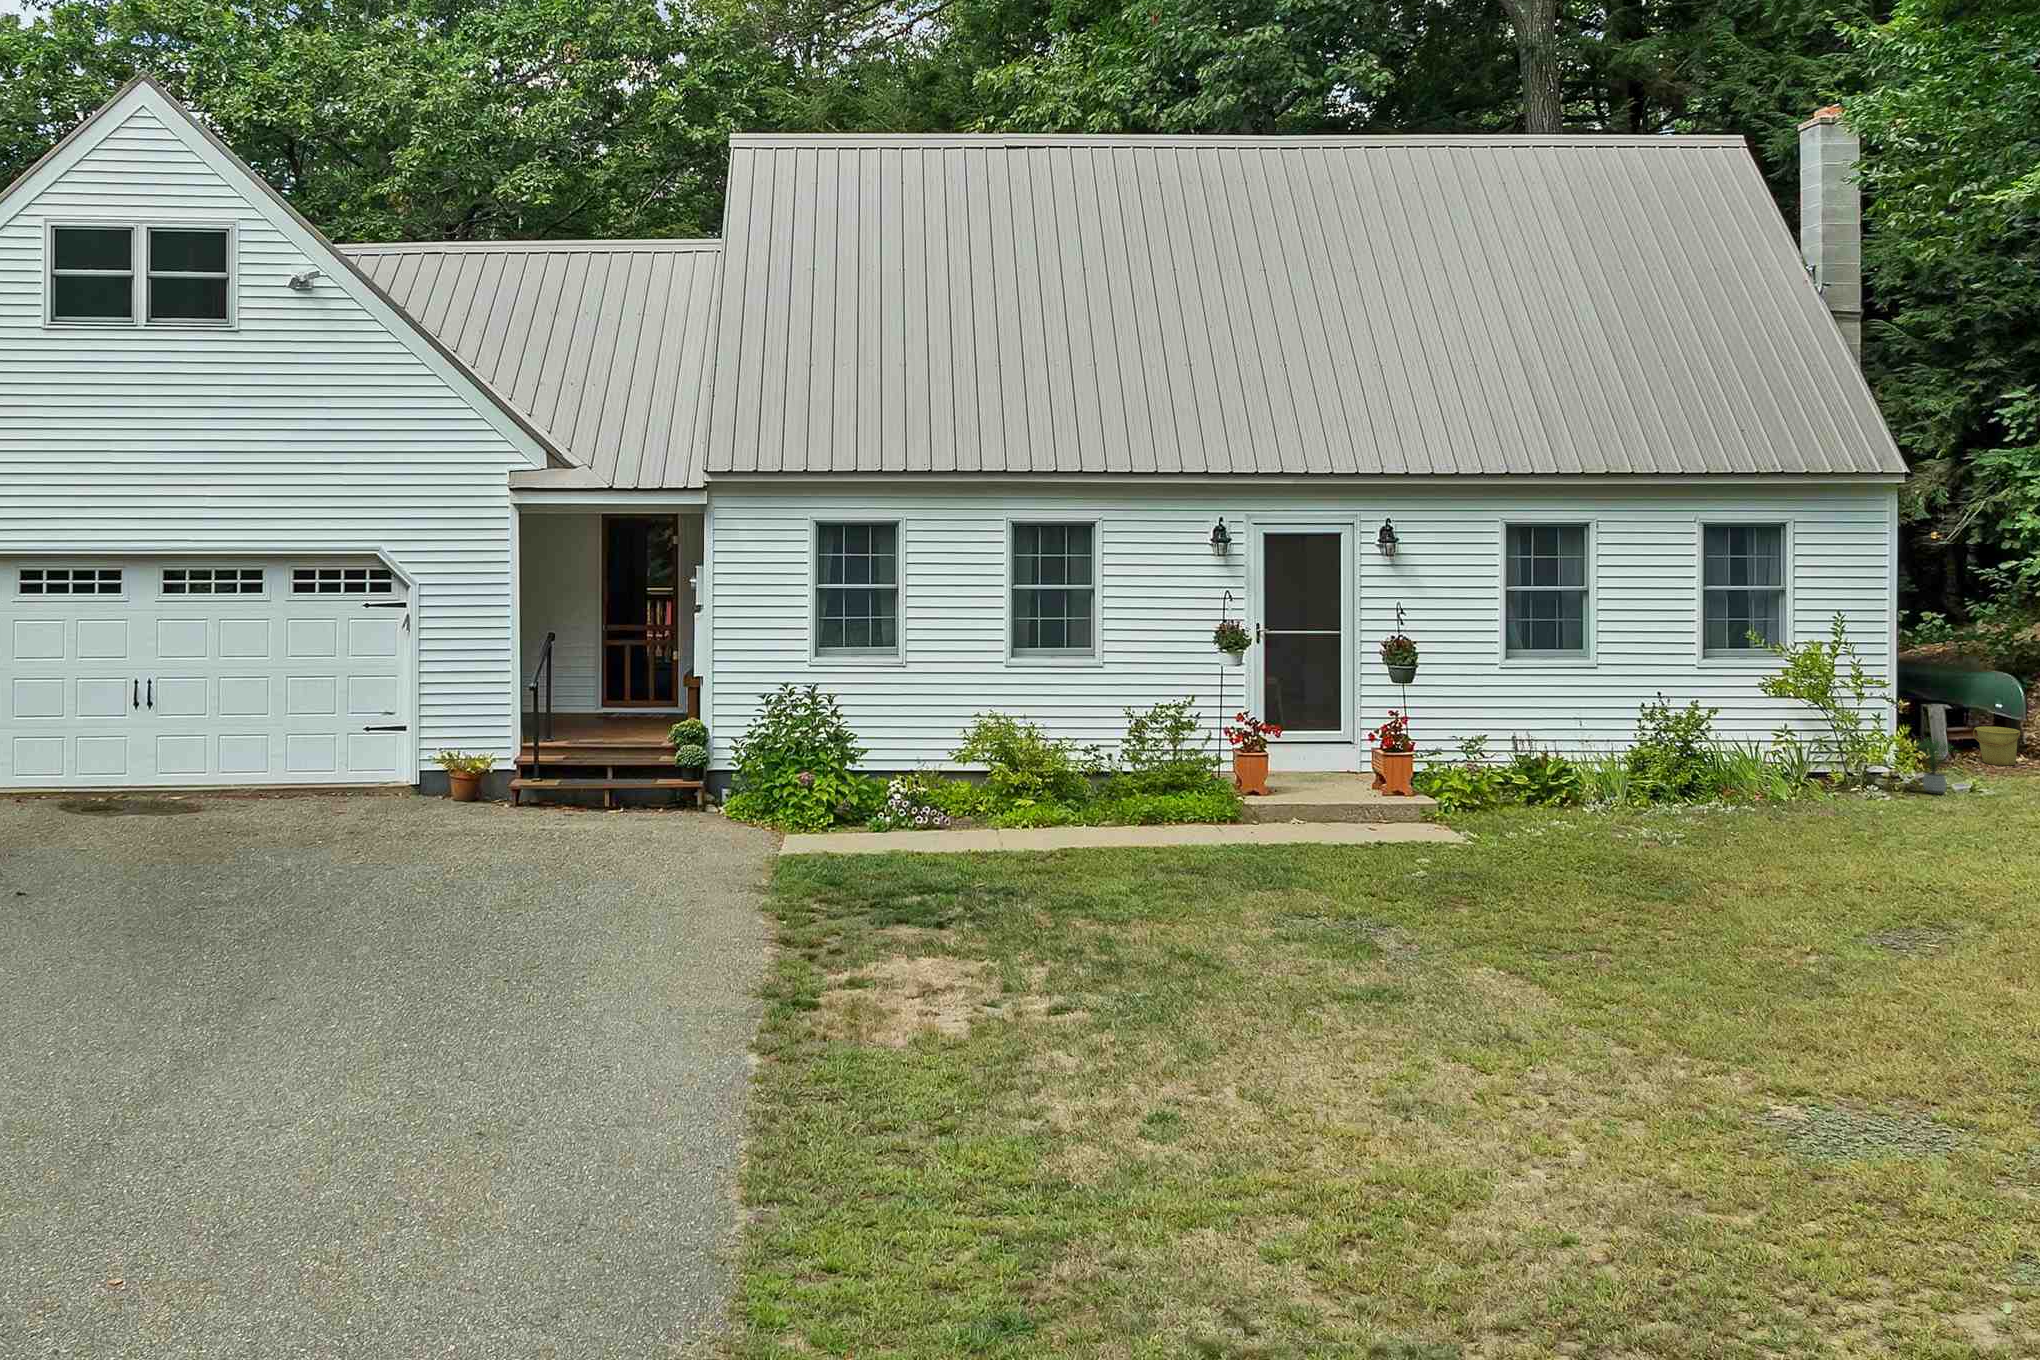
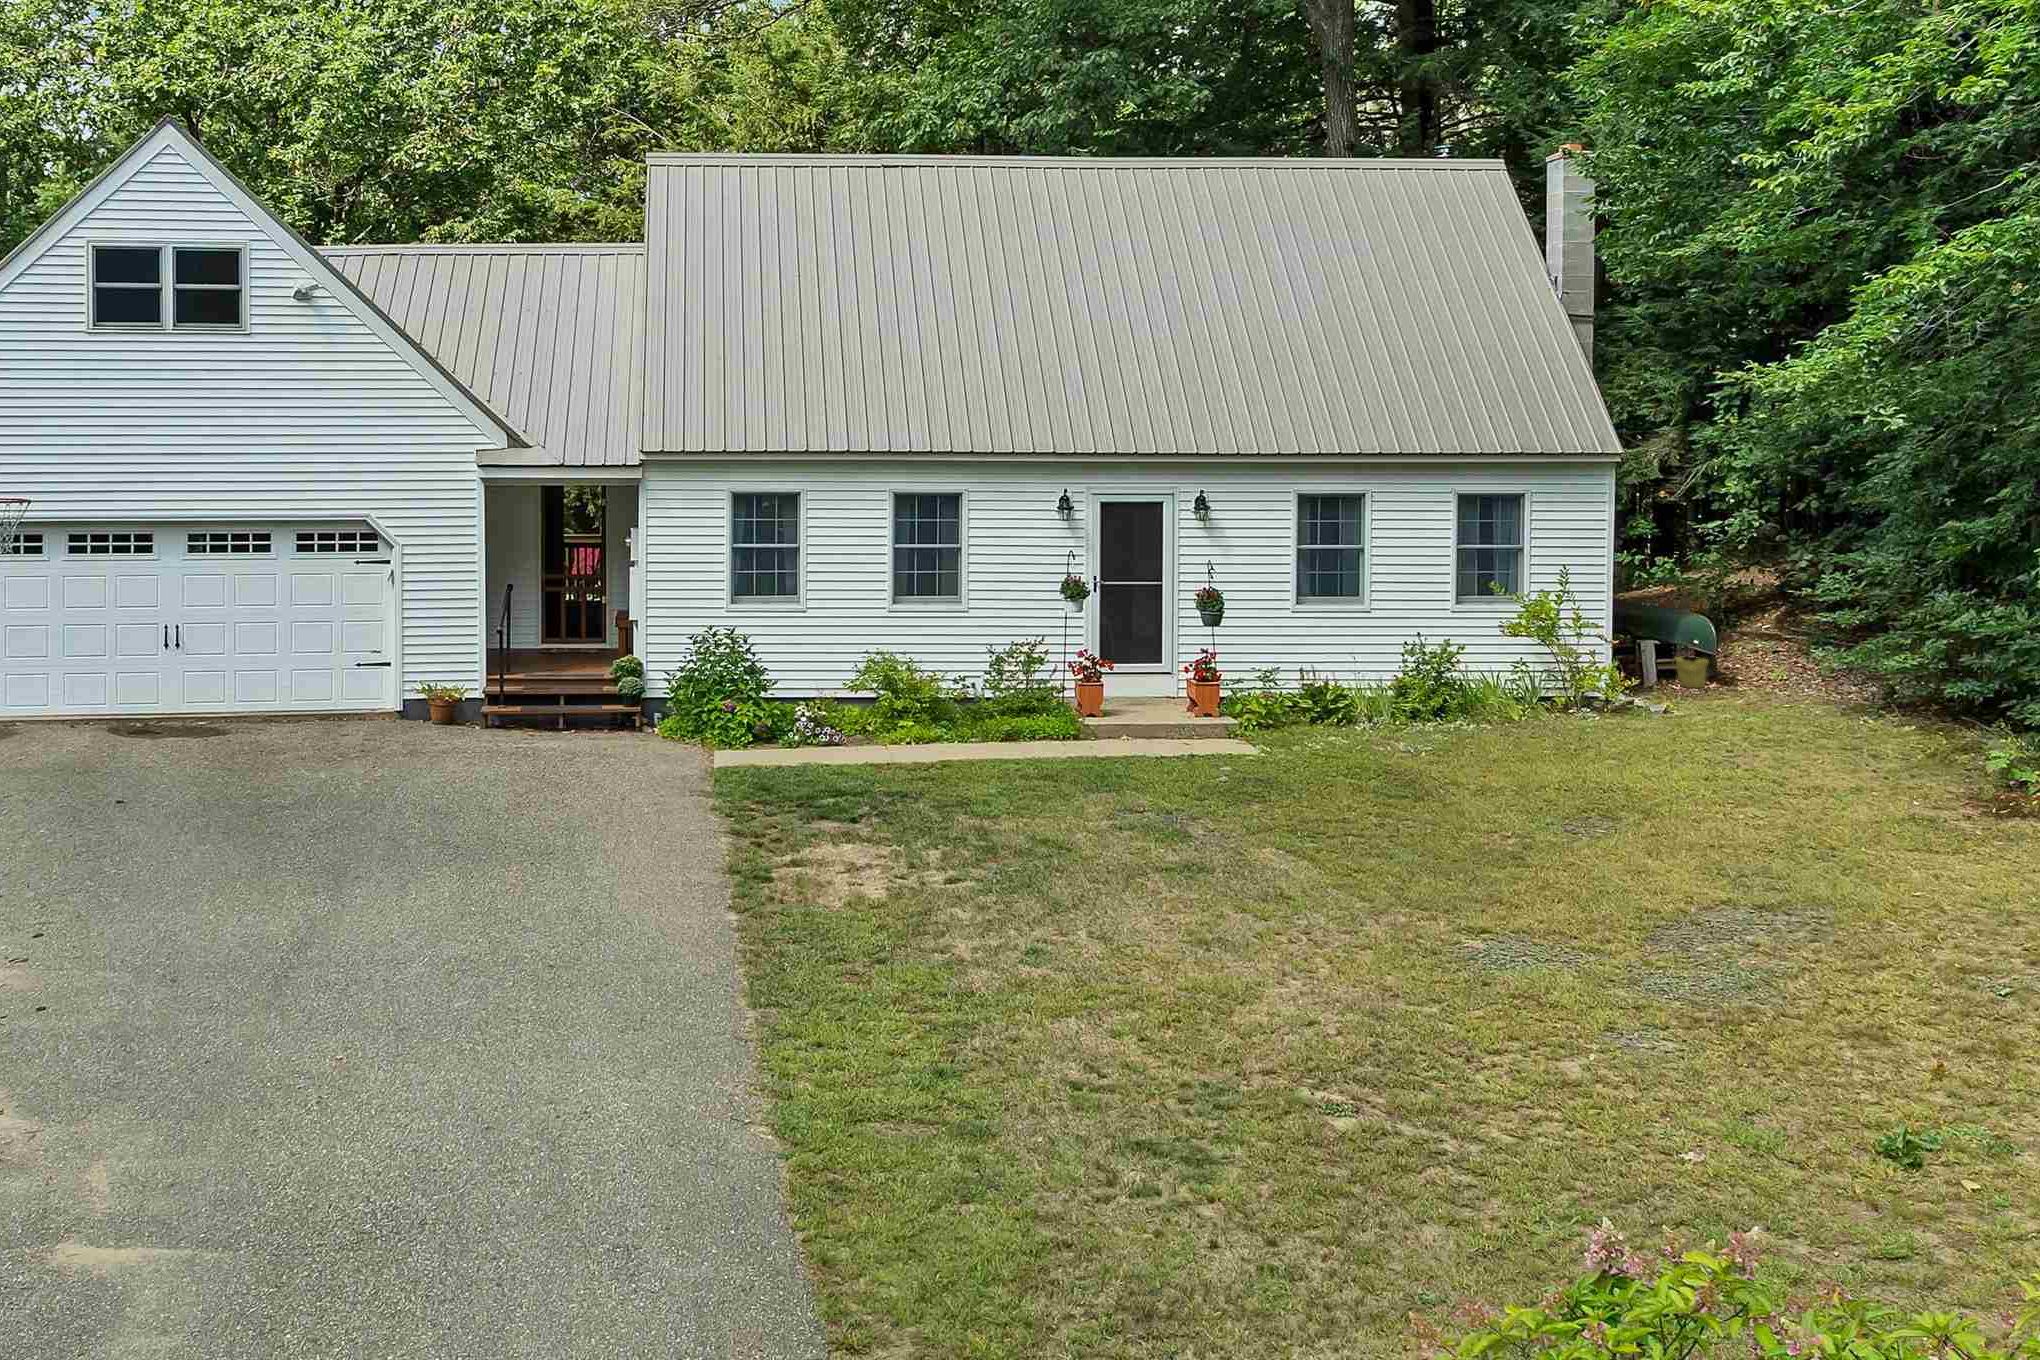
potted plant: present [1915,738,1956,794] -> none [1614,667,1652,713]

